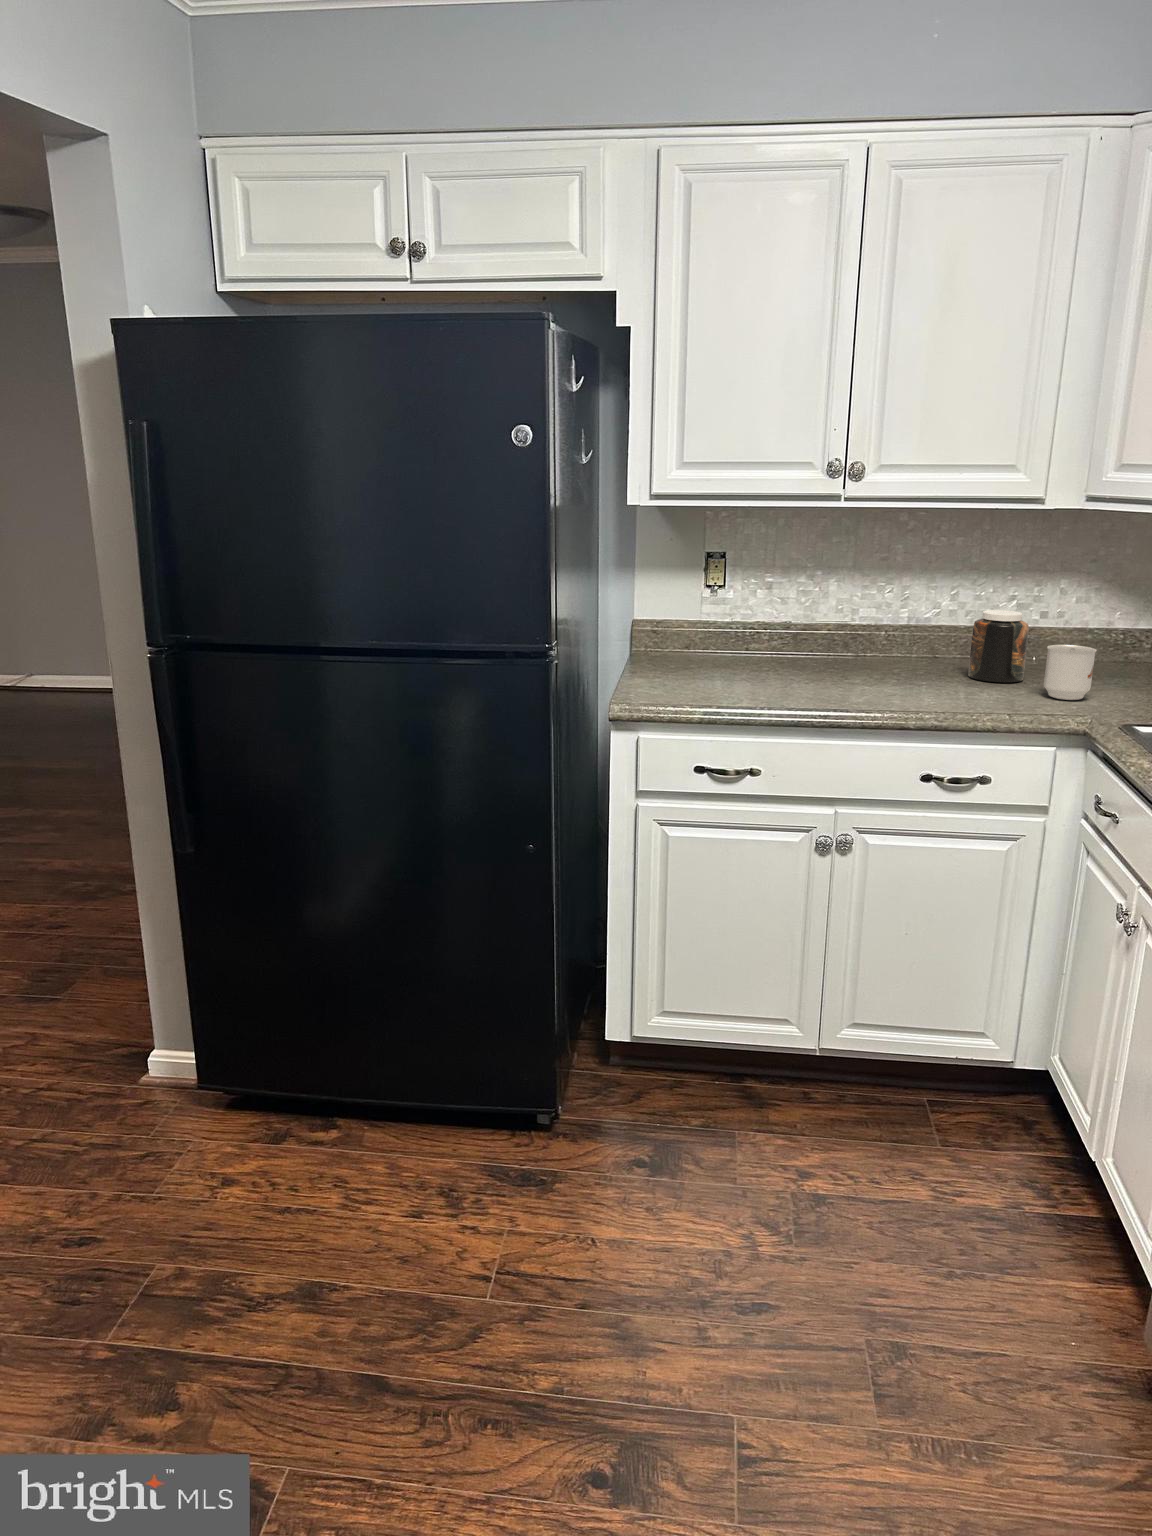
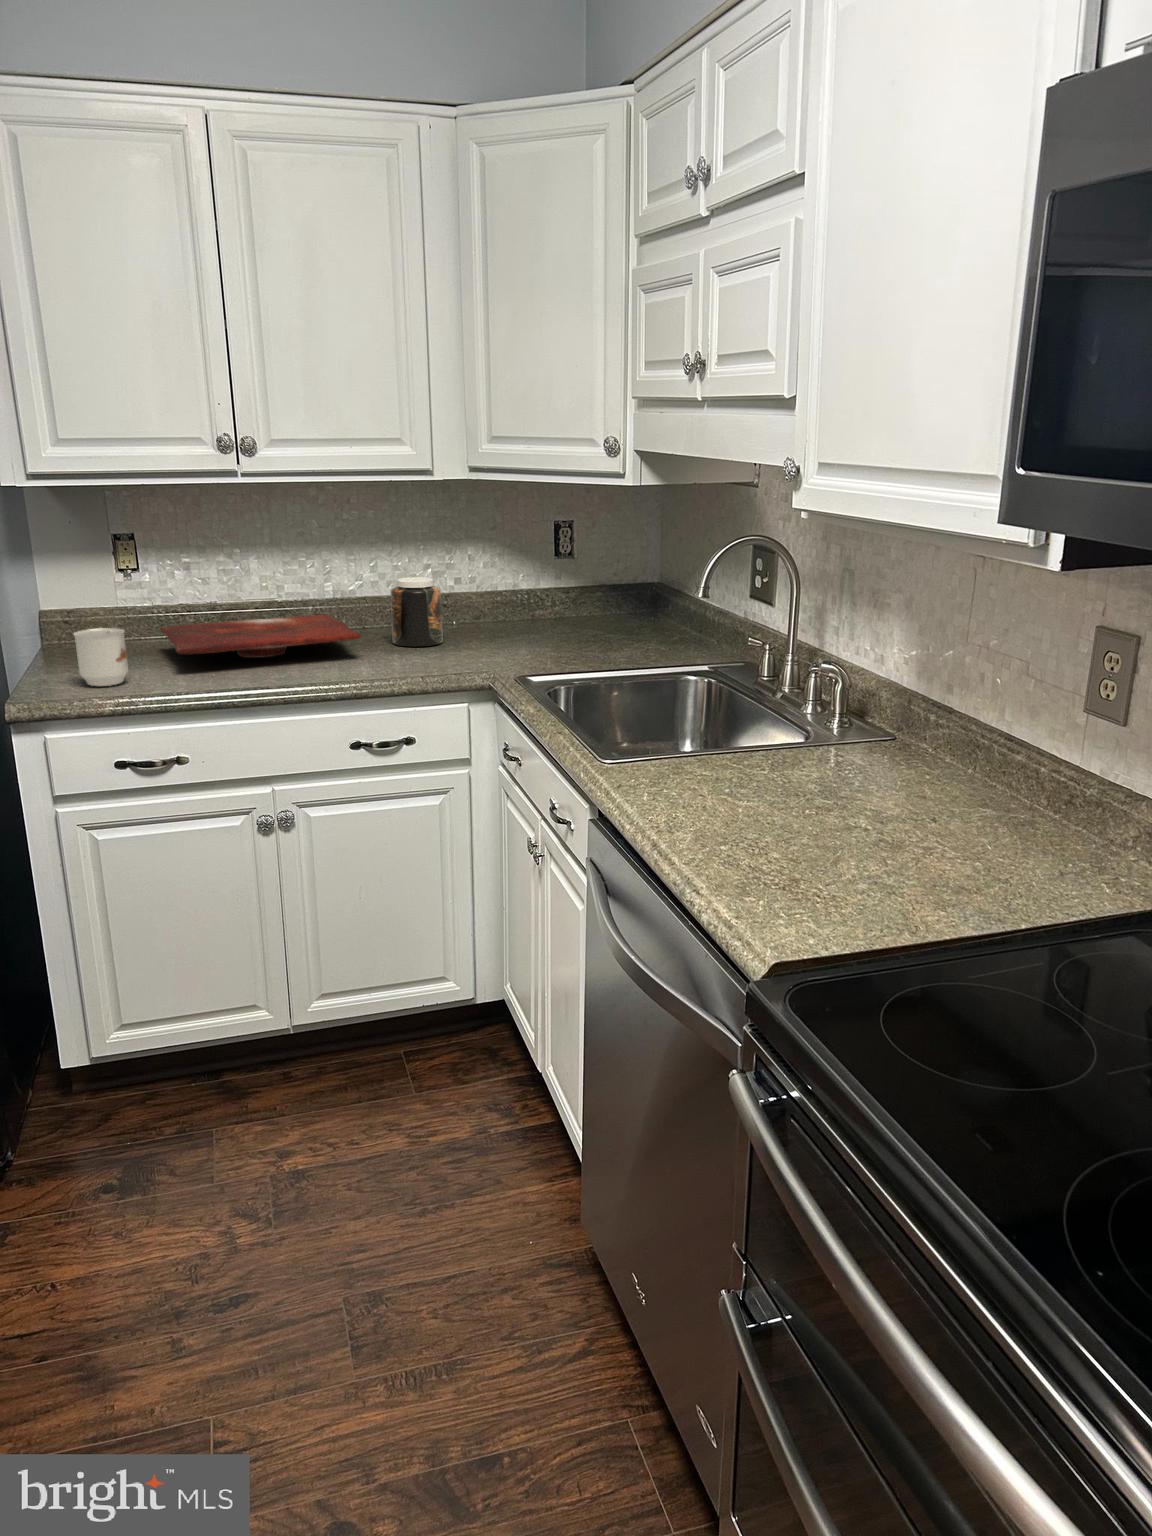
cutting board: none [740,641,942,679] -> present [160,615,361,658]
mug: present [1044,645,1097,700] -> present [74,628,128,686]

